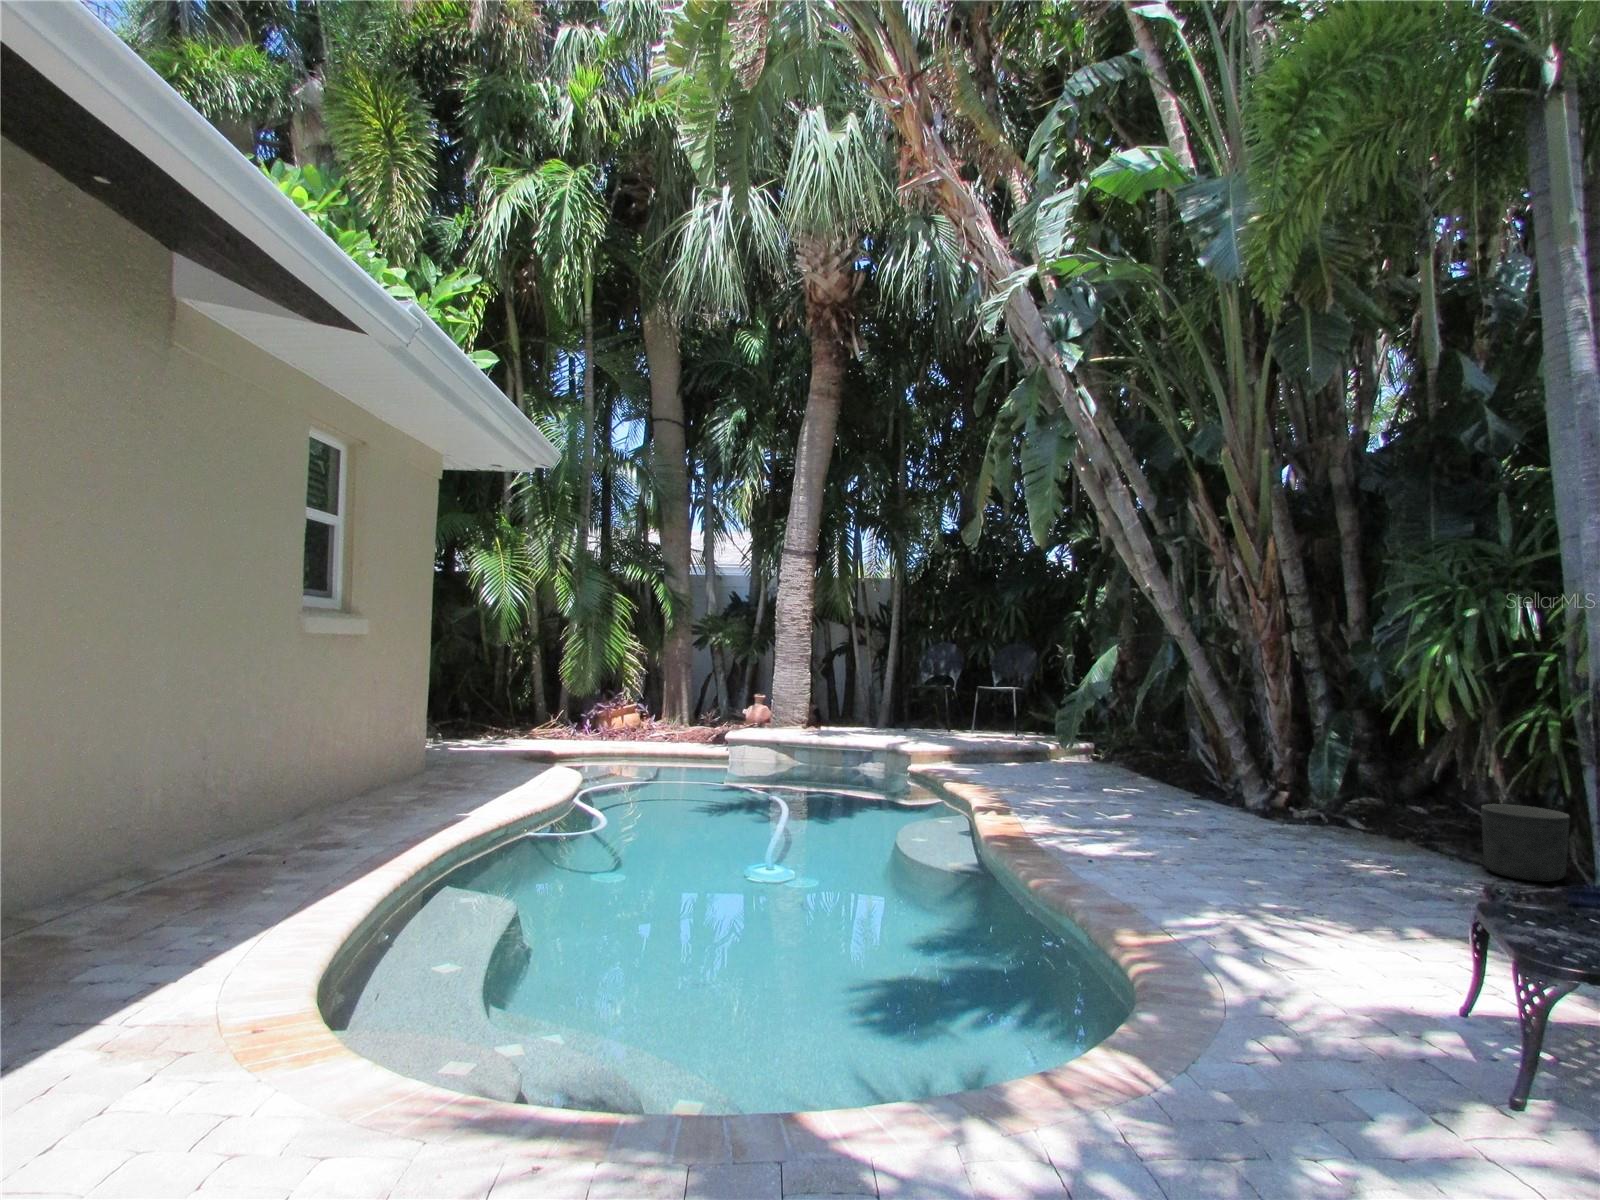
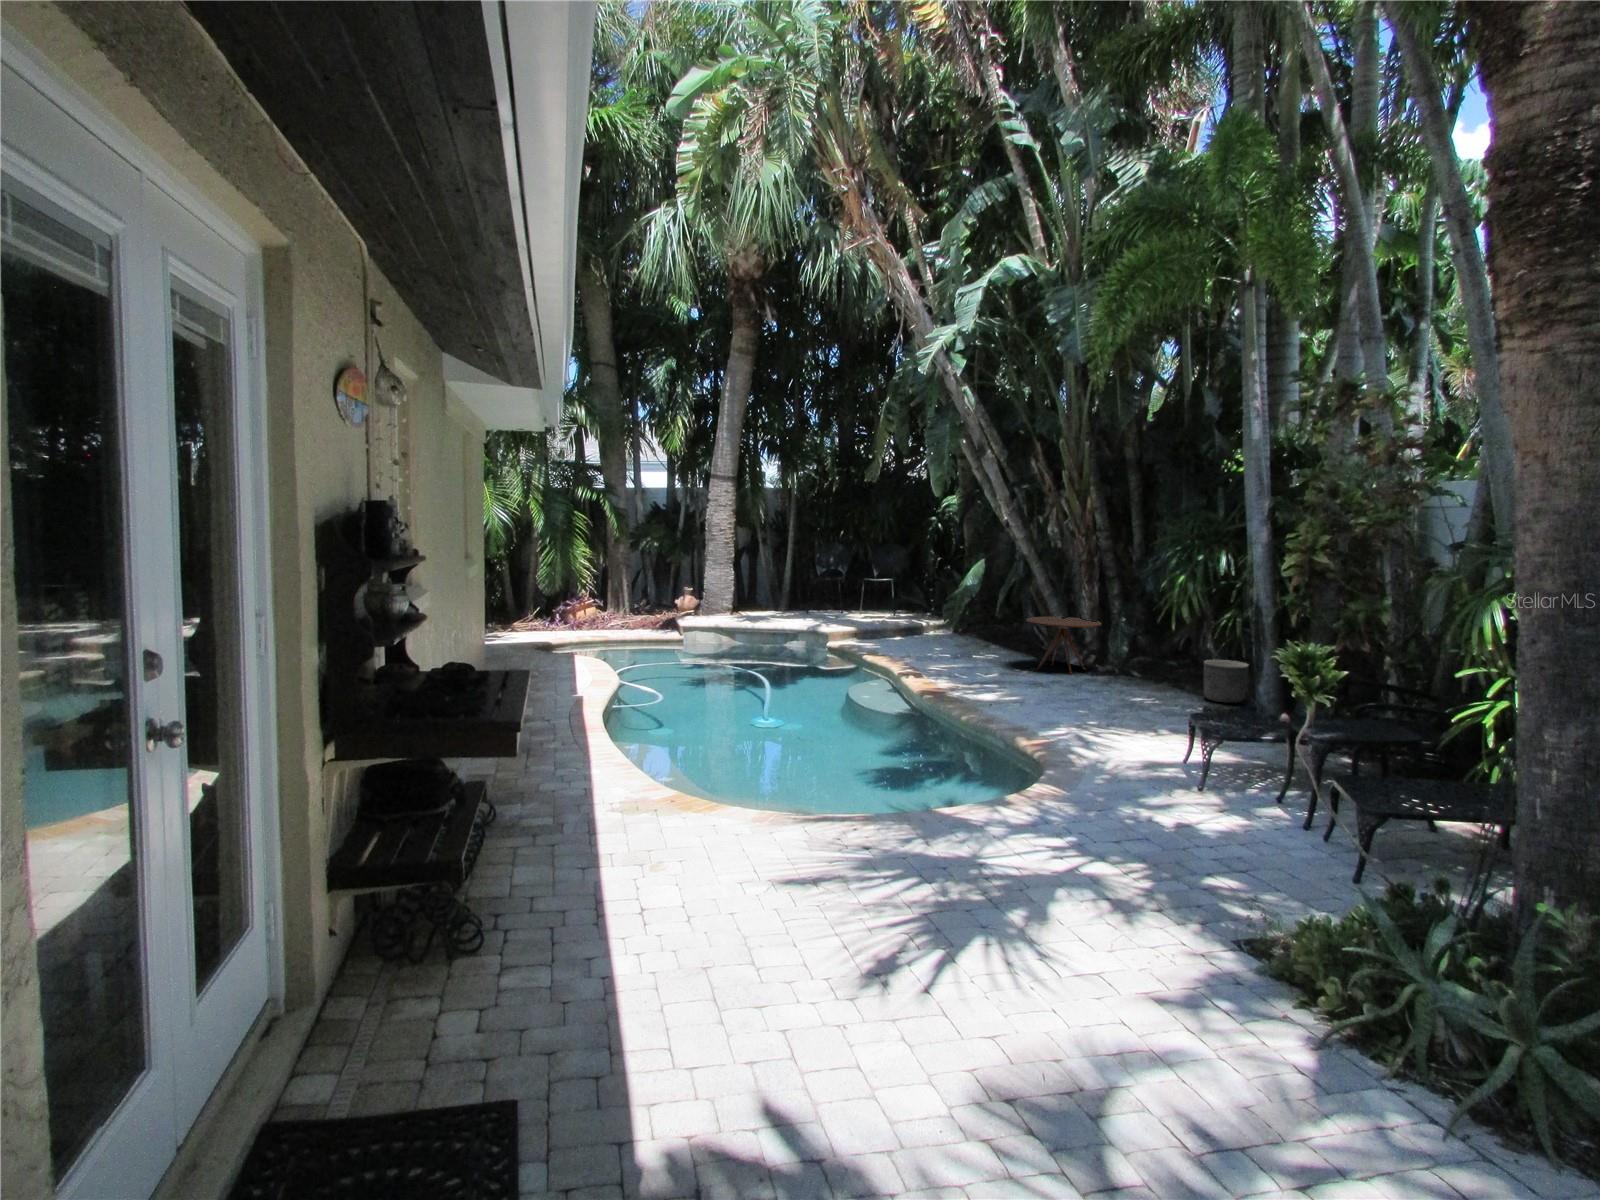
round table: none [1177,731,1297,820] -> present [1026,617,1101,674]

